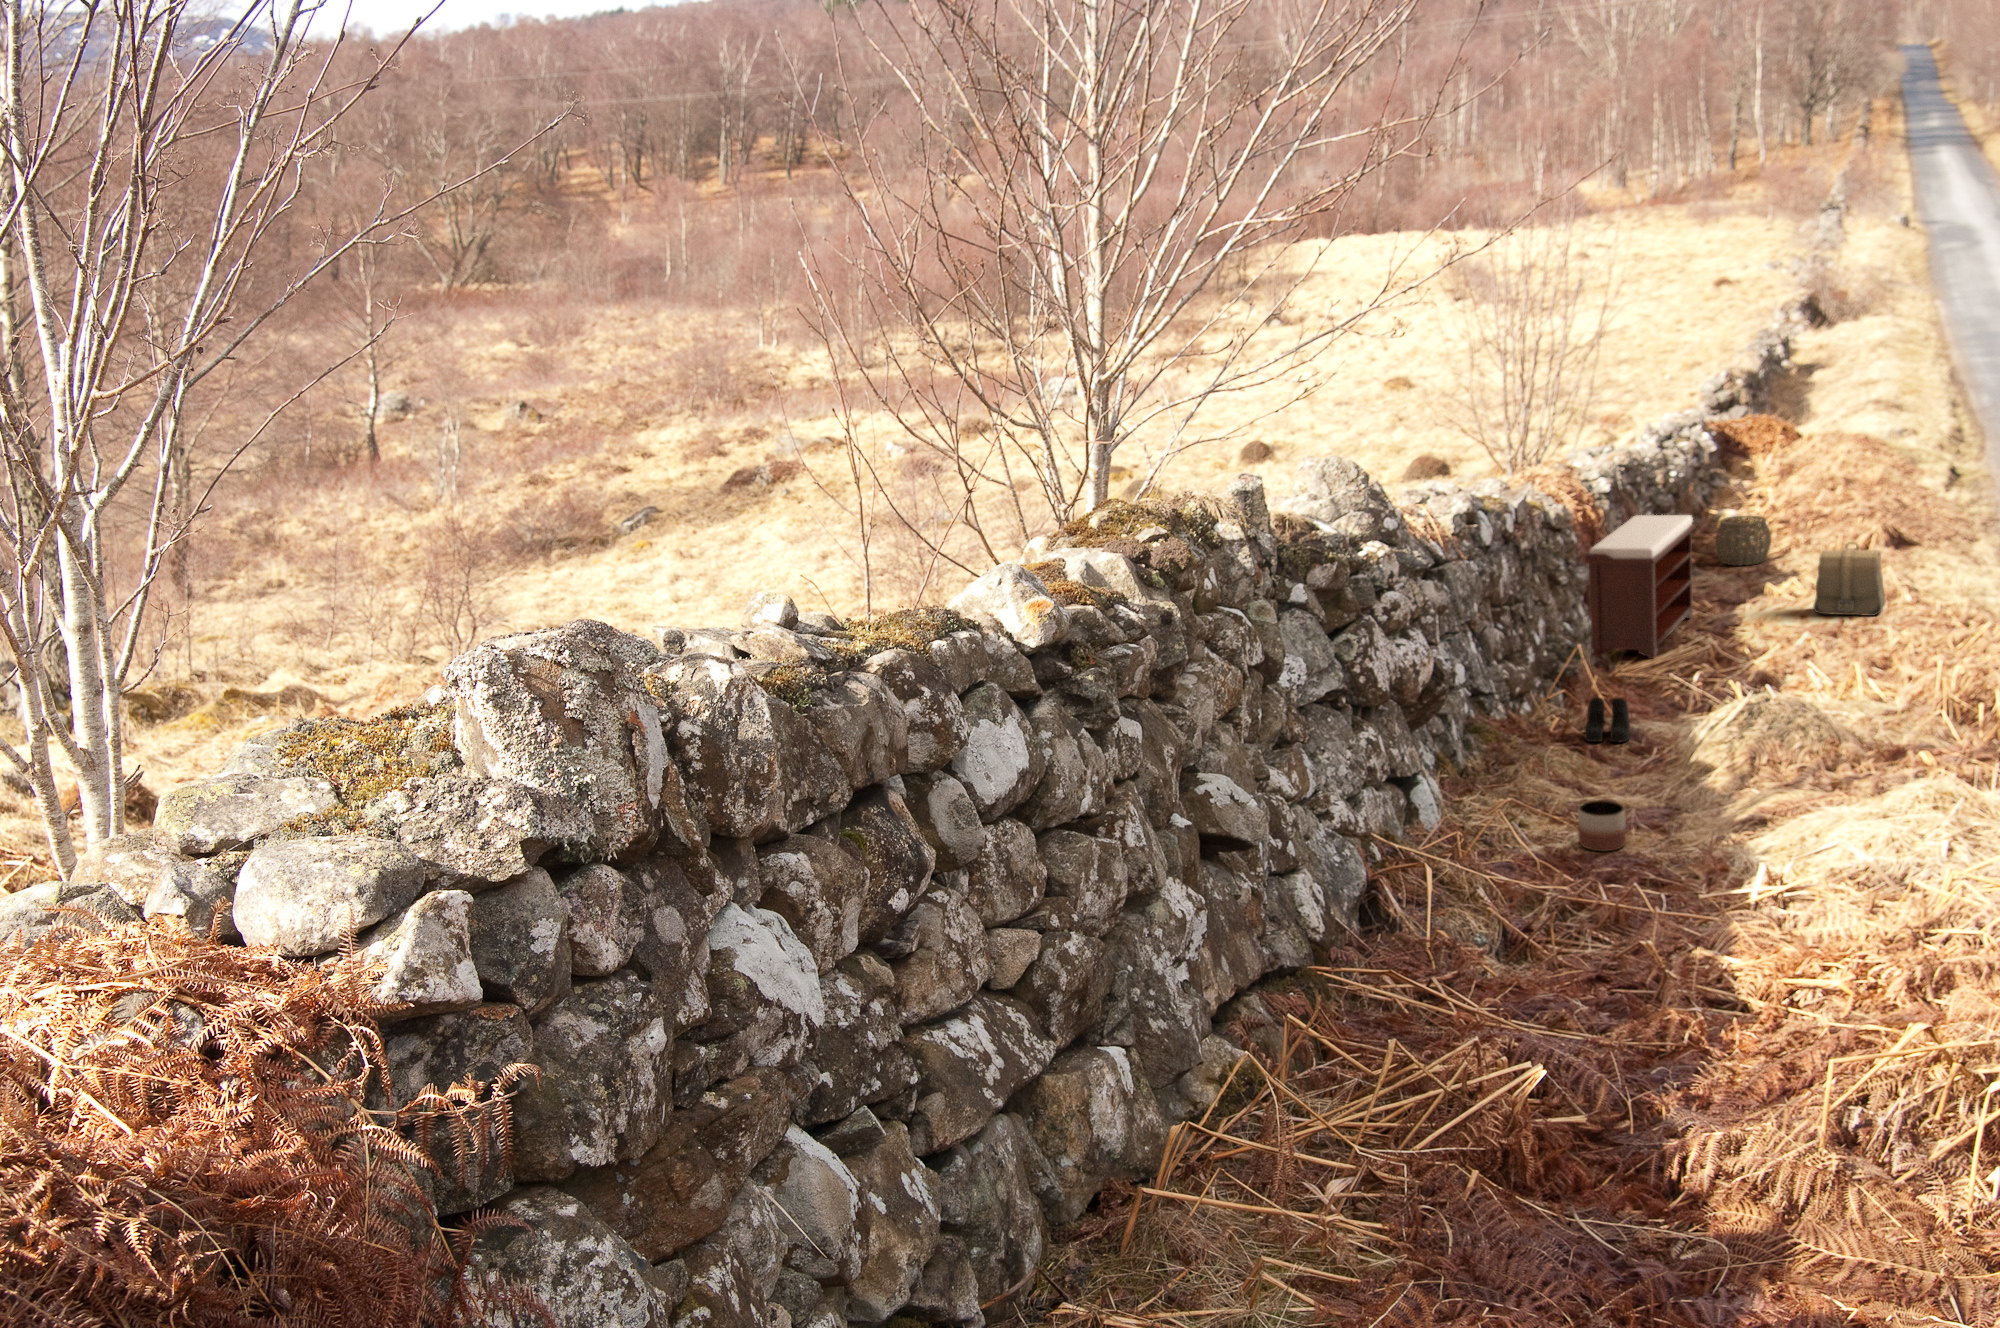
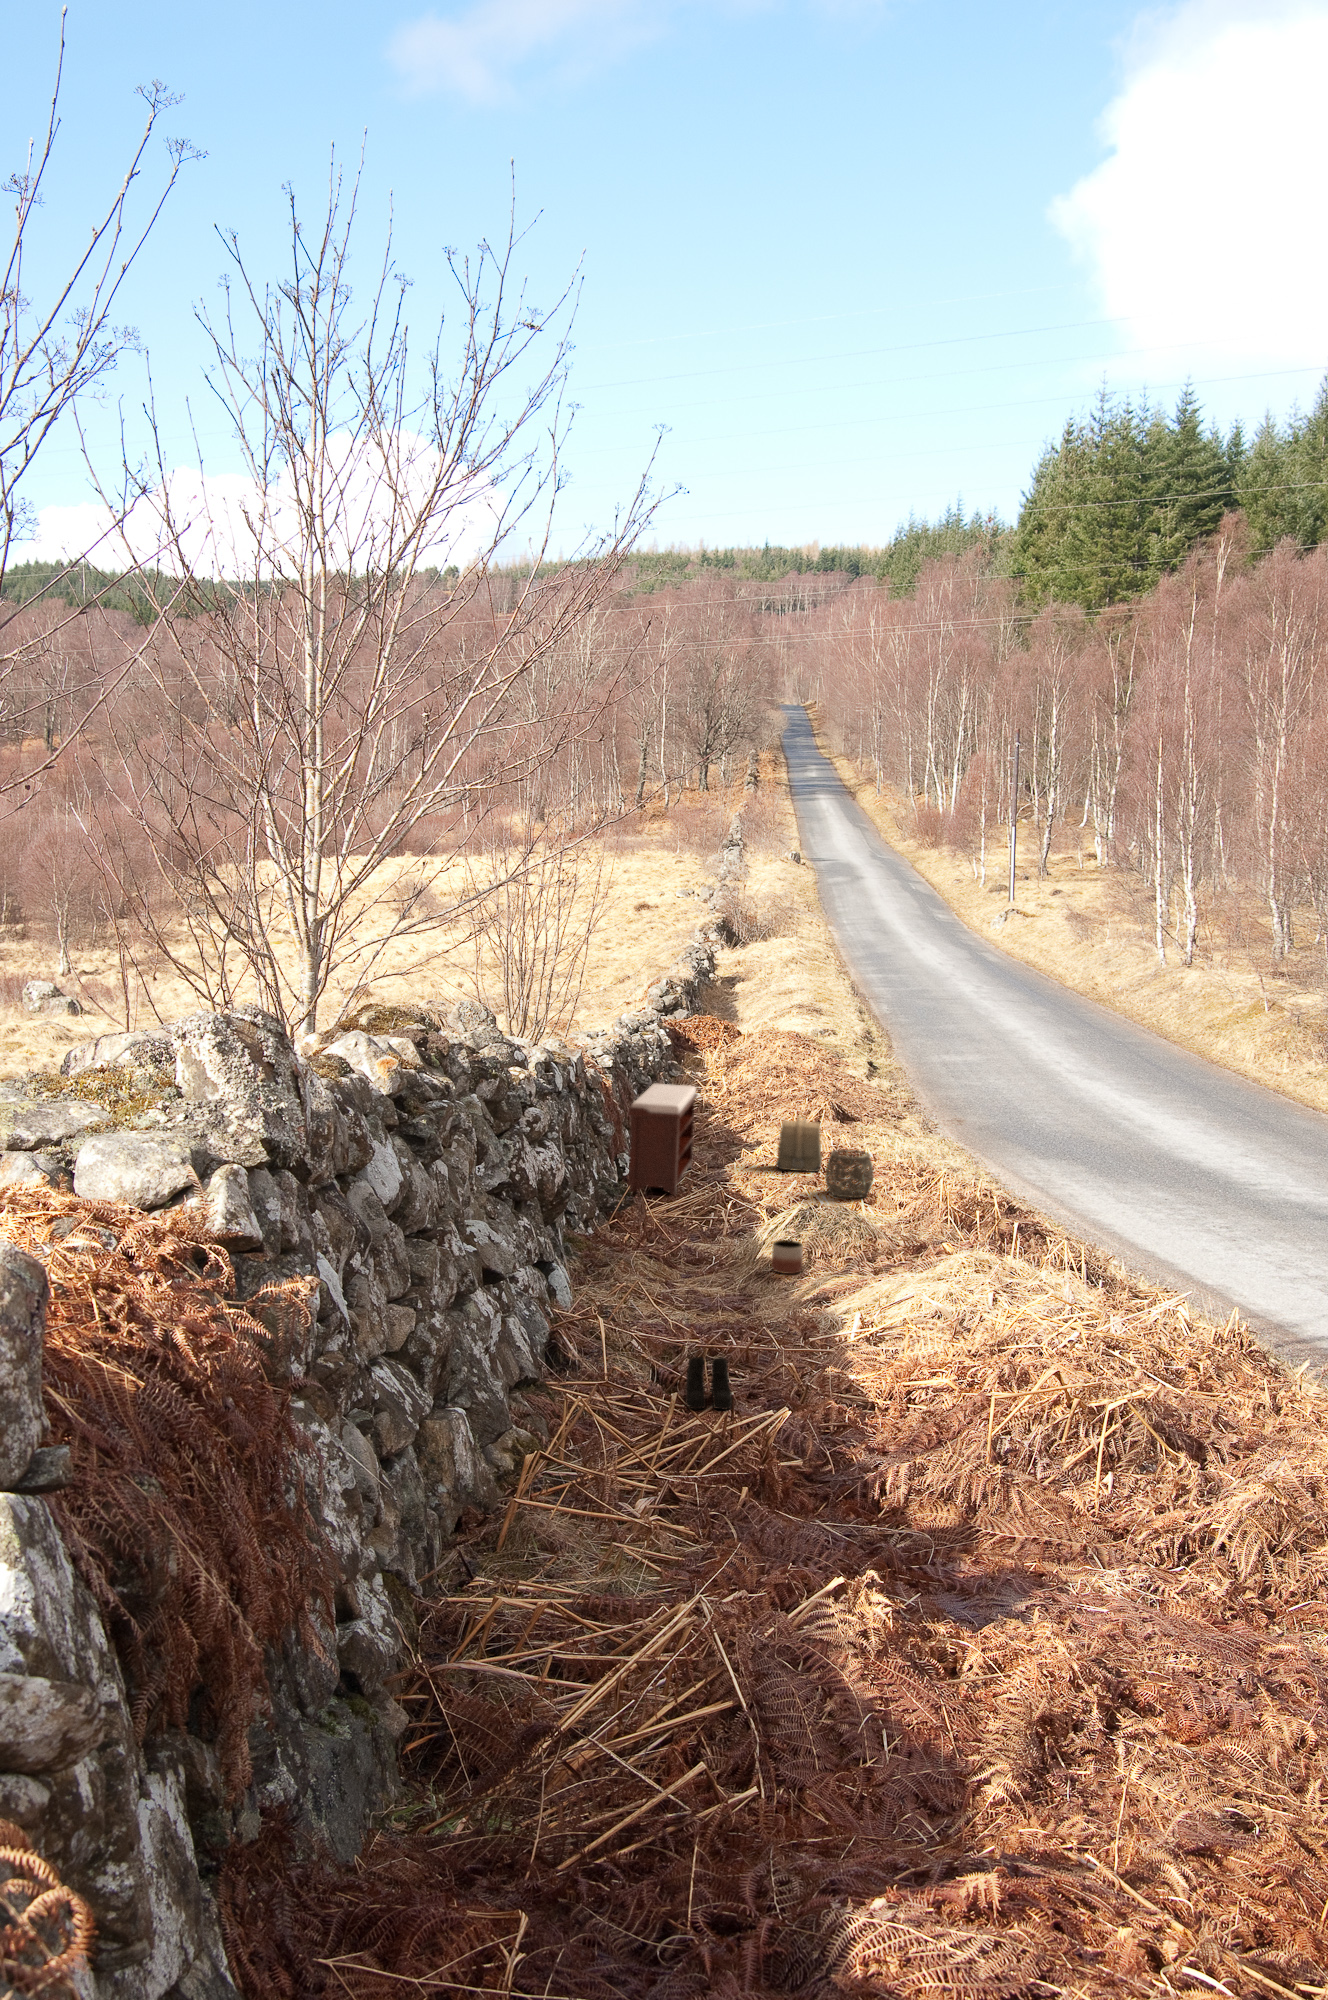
woven basket: present [1715,516,1771,565] -> present [825,1149,874,1198]
boots: present [1584,698,1630,742] -> present [685,1357,732,1409]
planter: present [1578,800,1626,851] -> present [772,1240,803,1274]

